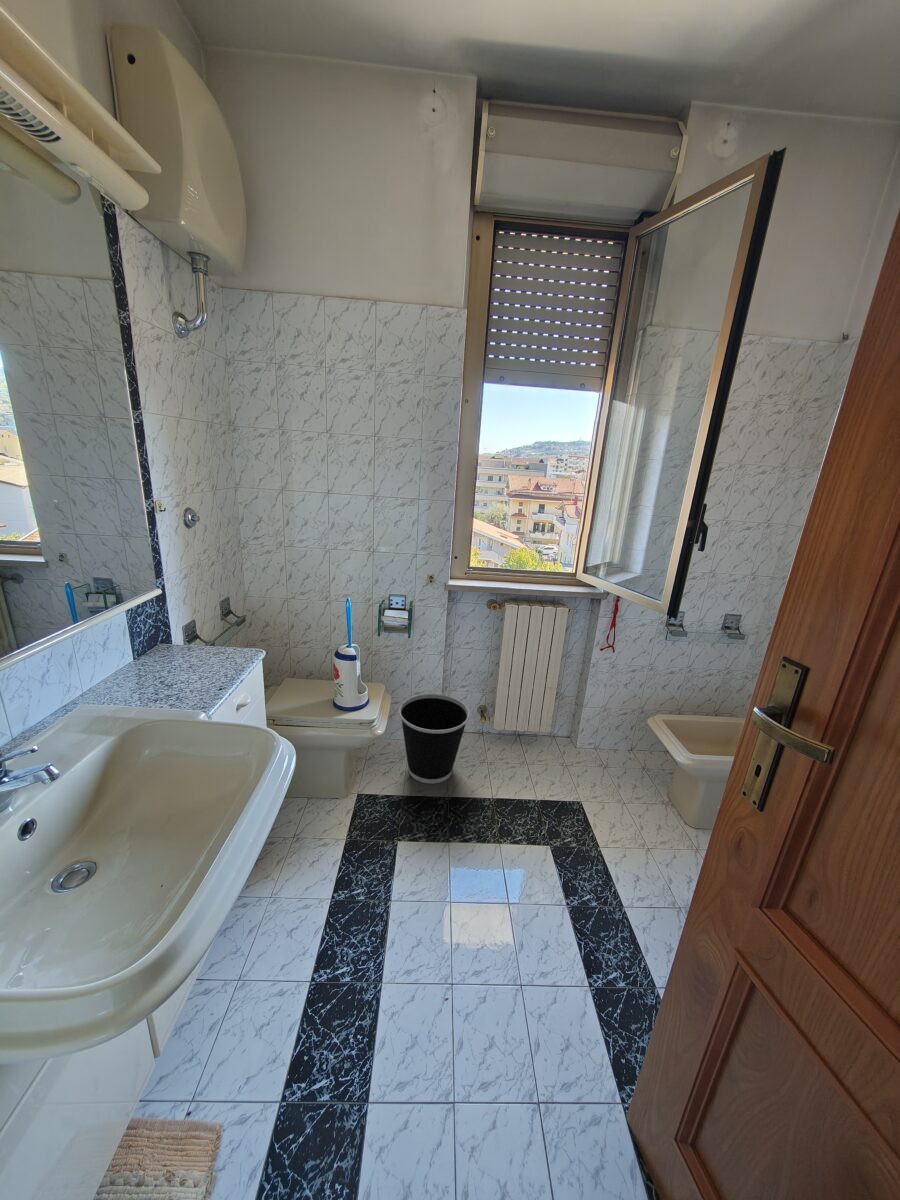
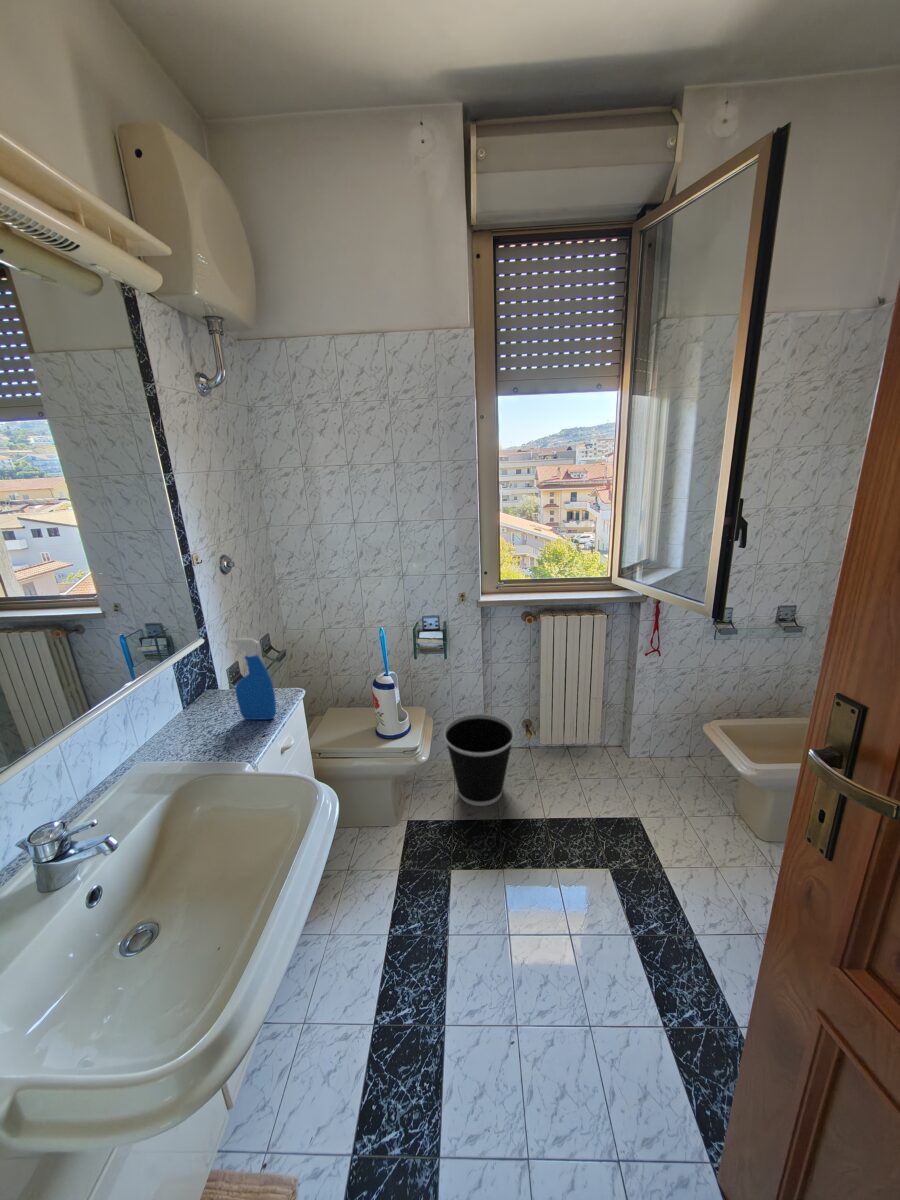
spray bottle: none [194,588,235,675] -> present [231,638,276,720]

